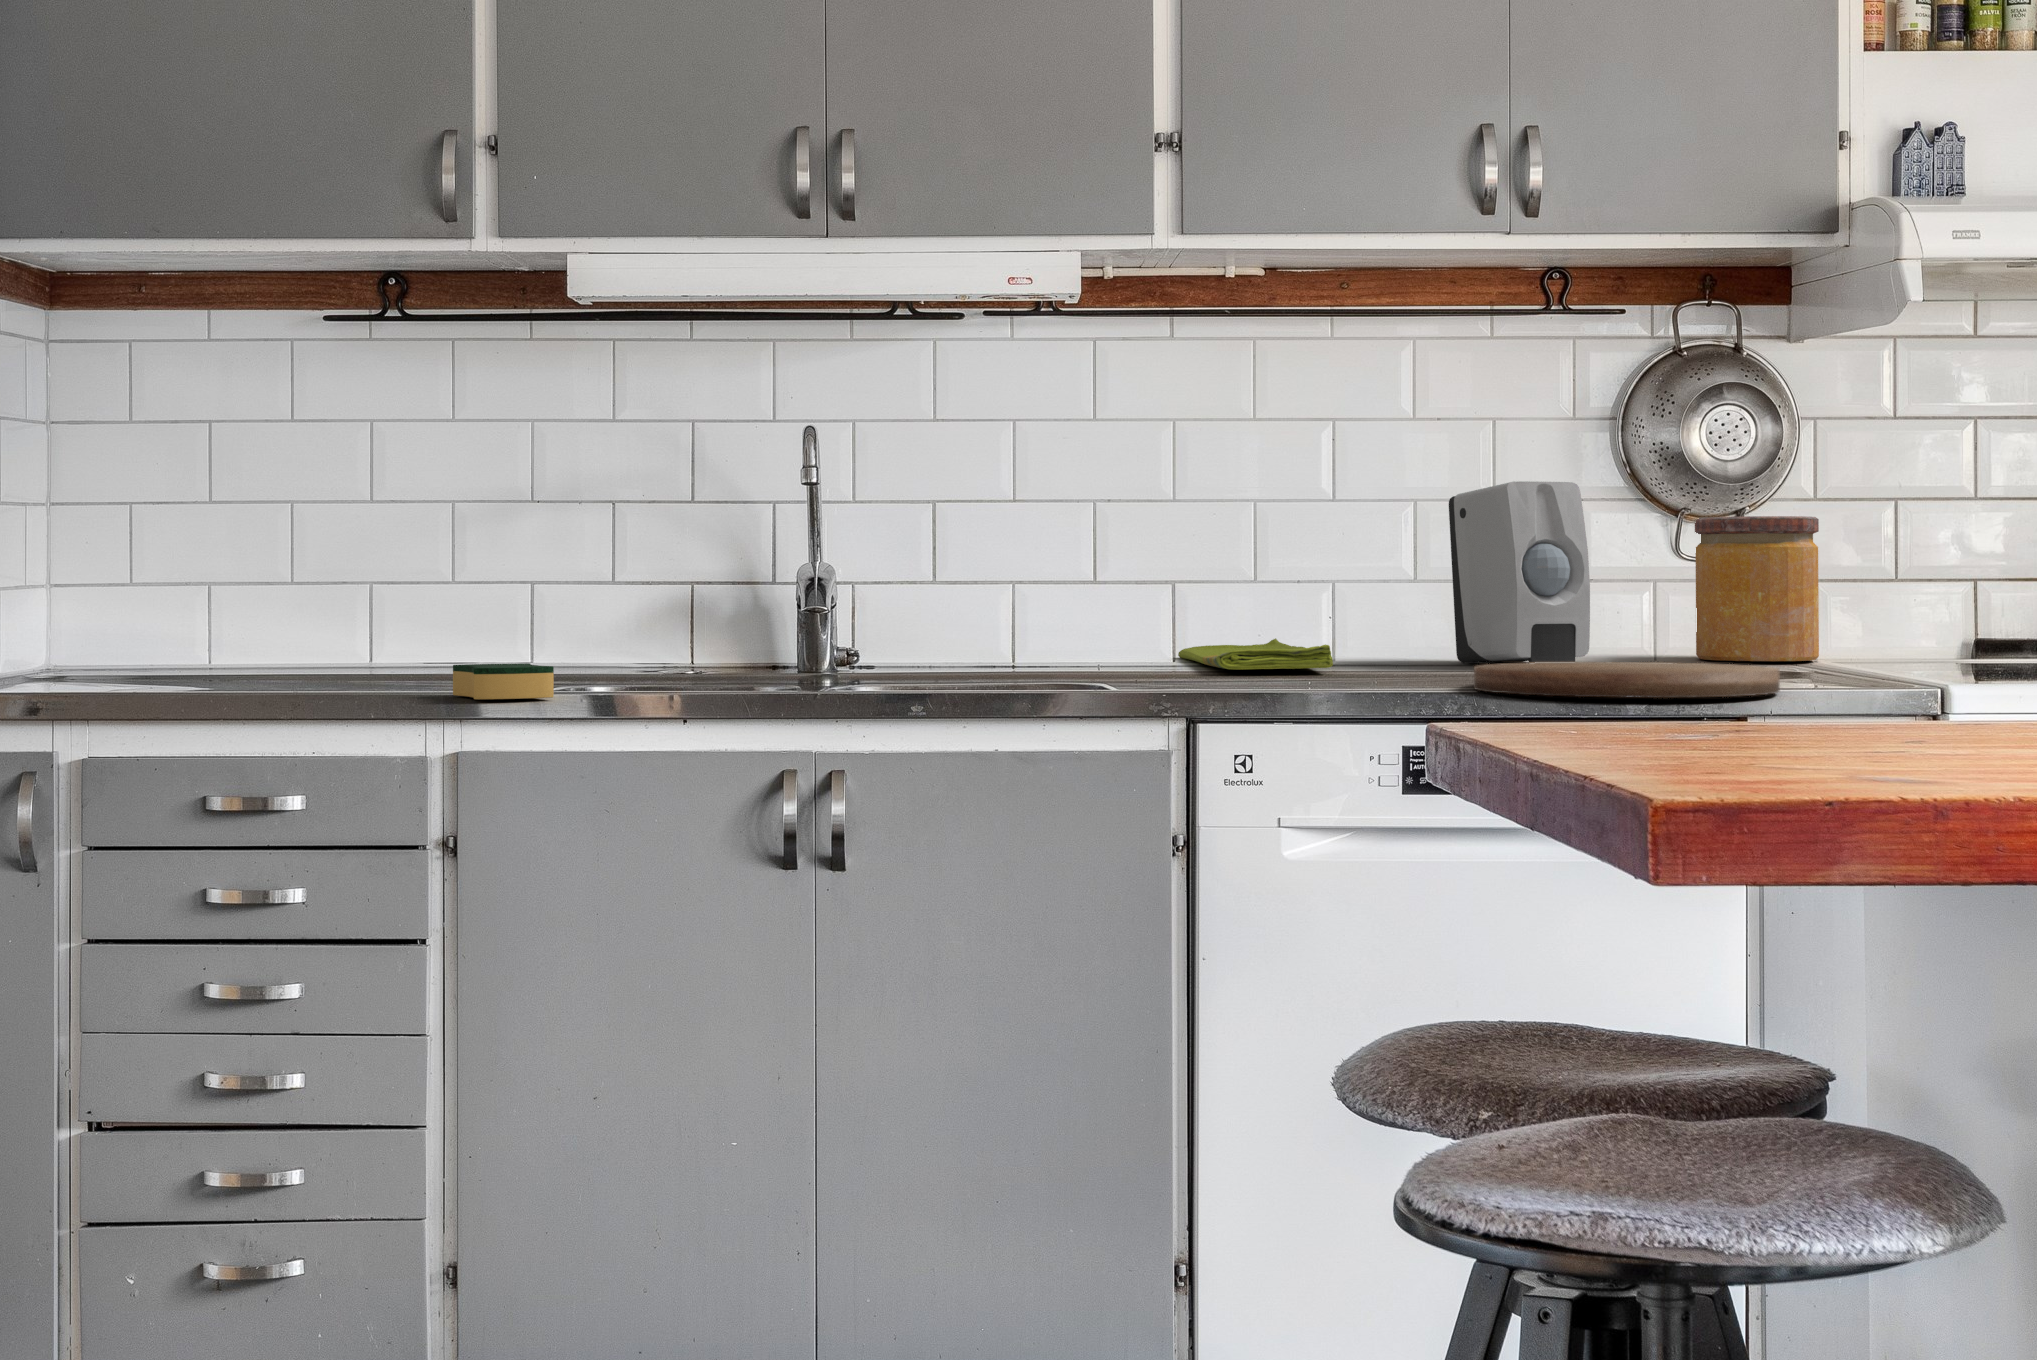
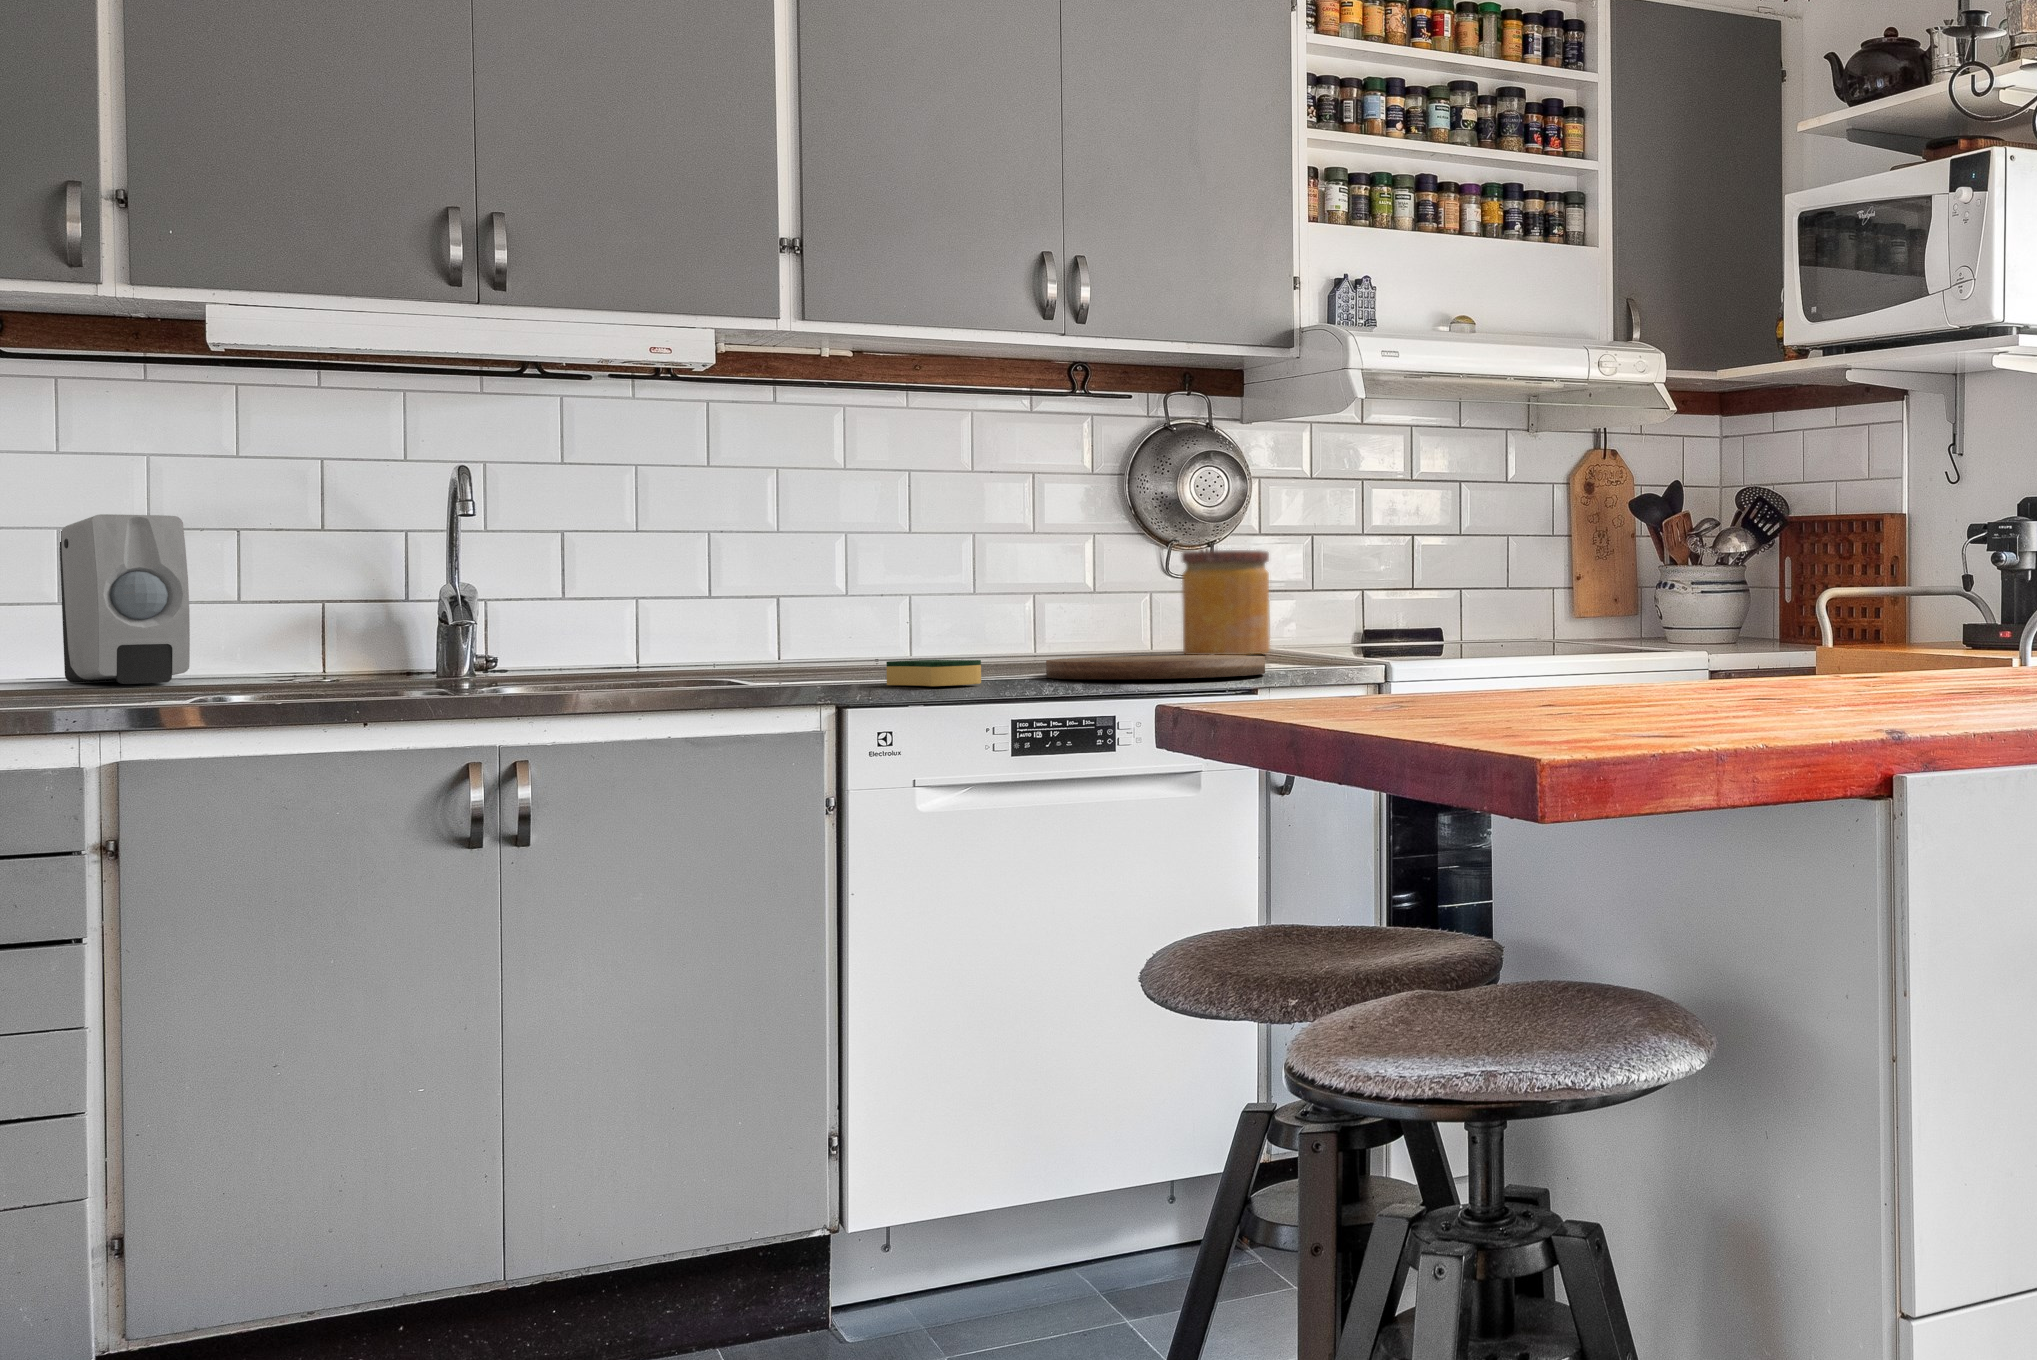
soap dispenser: present [1449,481,1590,663] -> present [60,514,190,684]
dish towel: present [1178,638,1333,670] -> none [777,647,925,670]
sponge: present [453,663,554,699] -> present [886,660,981,686]

